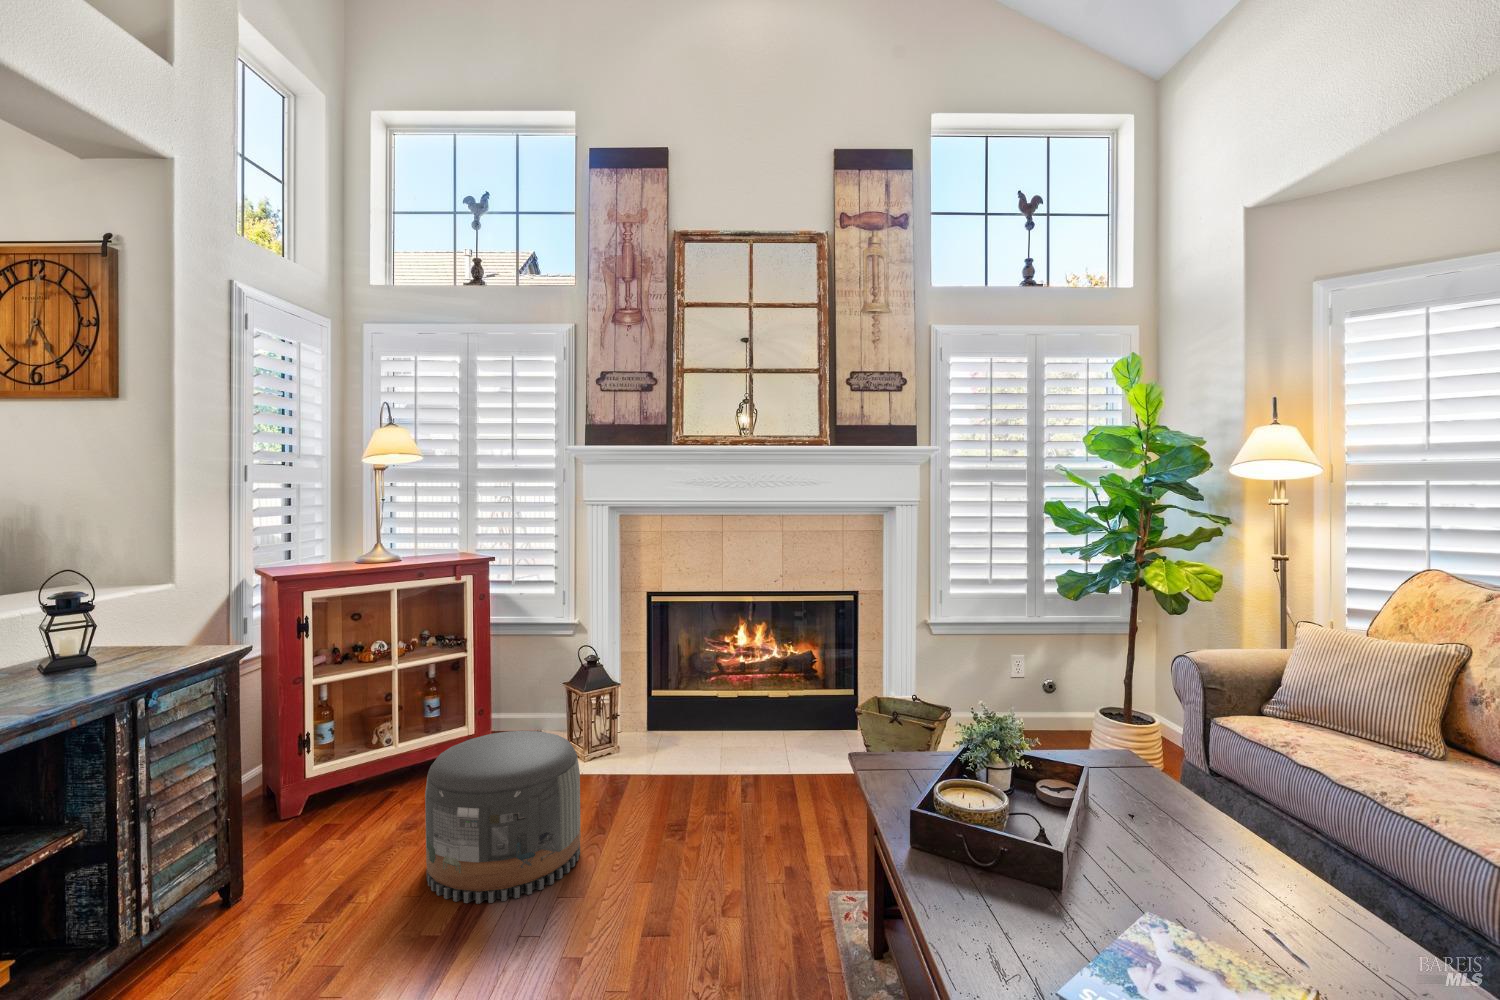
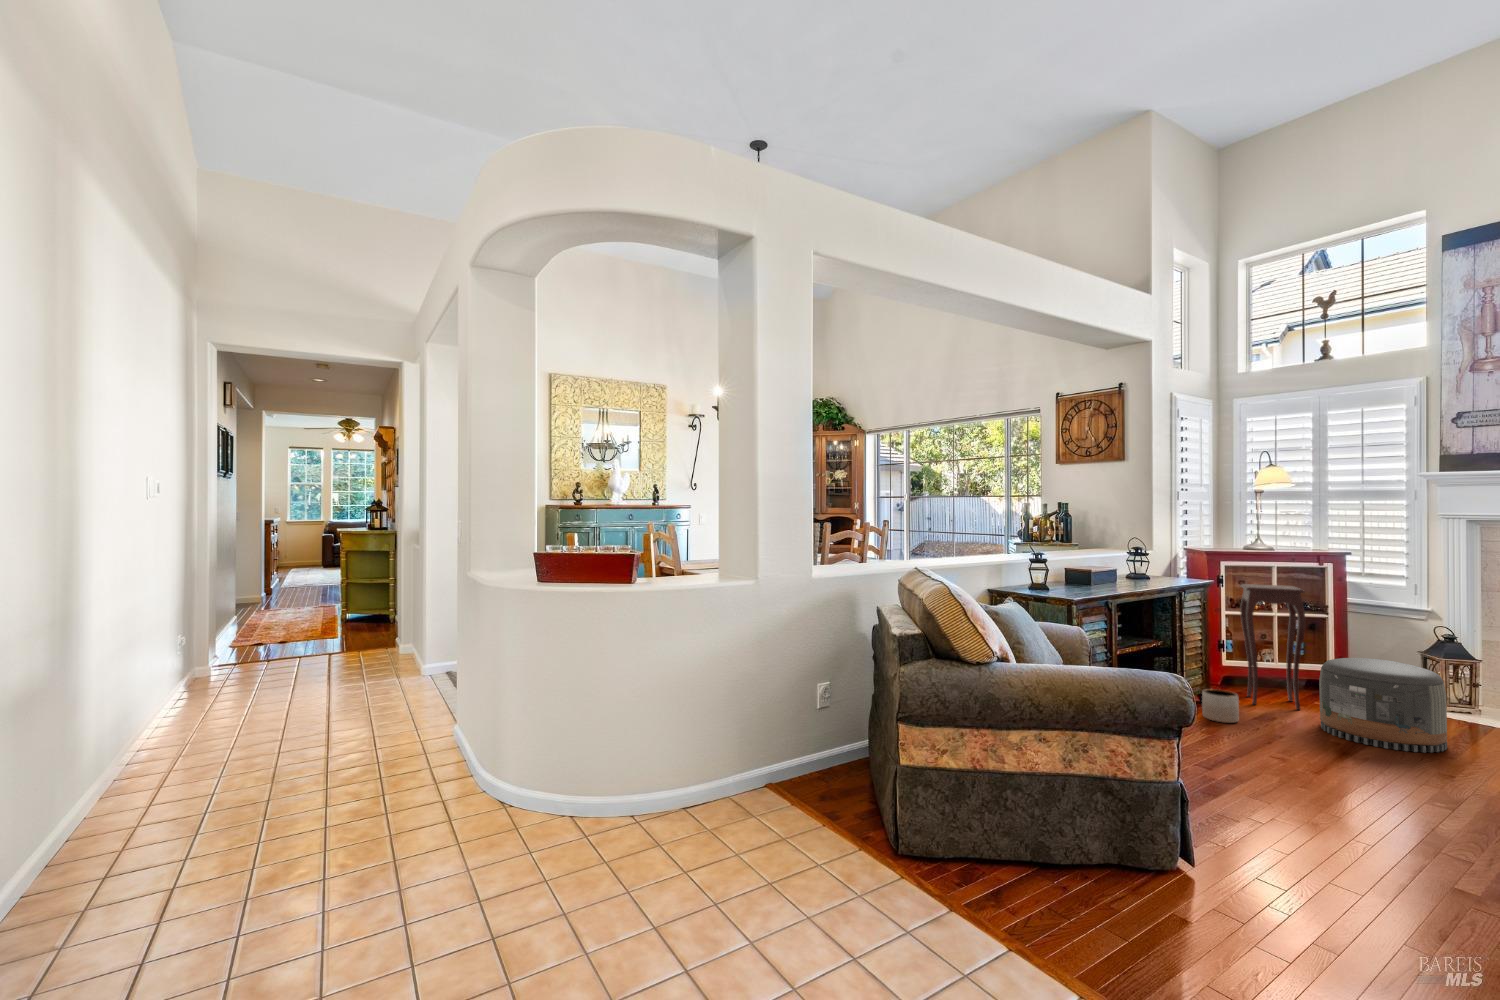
side table: none [329,621,420,845] -> present [1240,584,1305,710]
planter: none [204,870,280,958] -> present [1202,689,1239,723]

